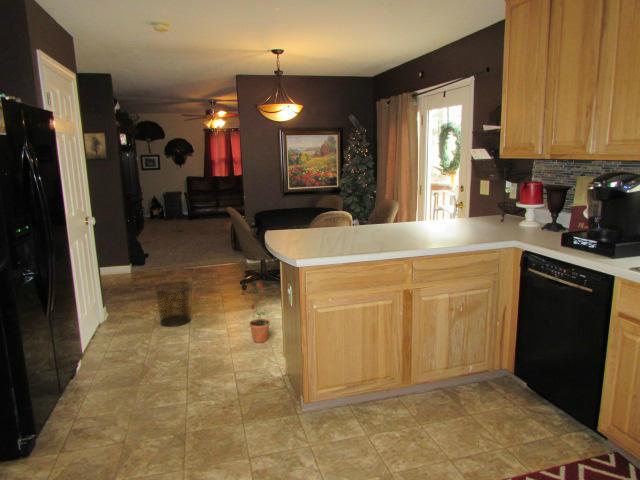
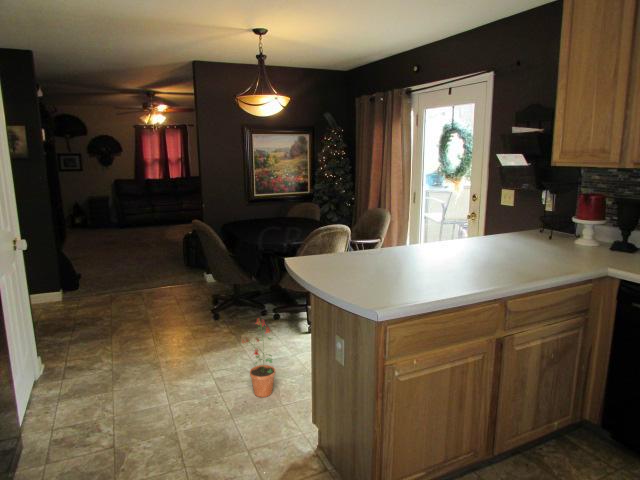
waste bin: present [154,281,190,327] -> none [112,317,161,379]

